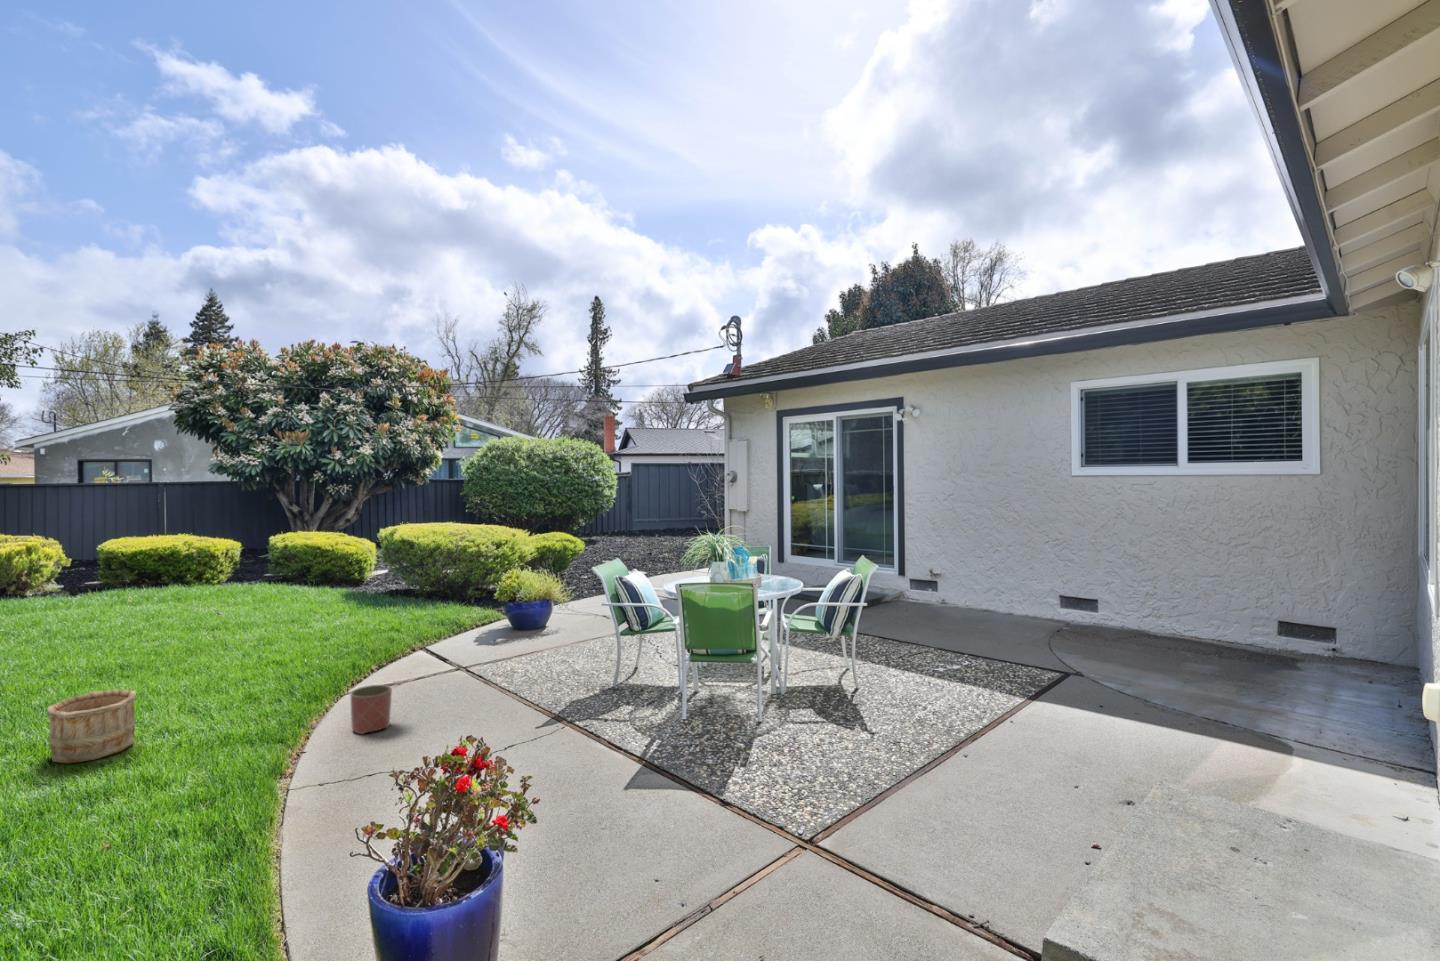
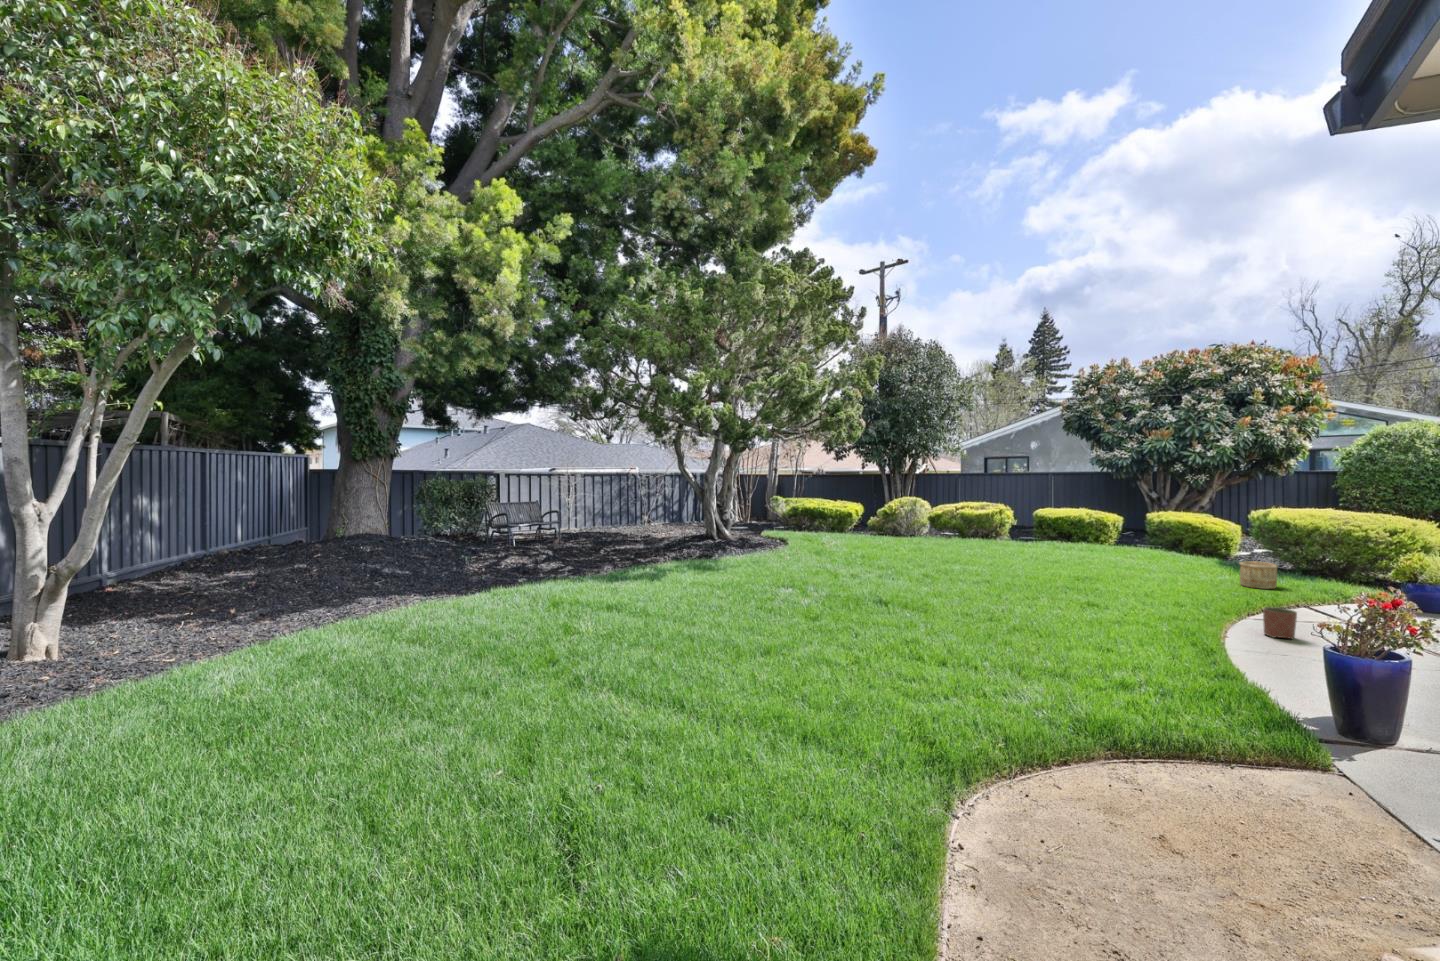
wooden bucket: present [47,690,136,764] -> present [1240,561,1278,589]

